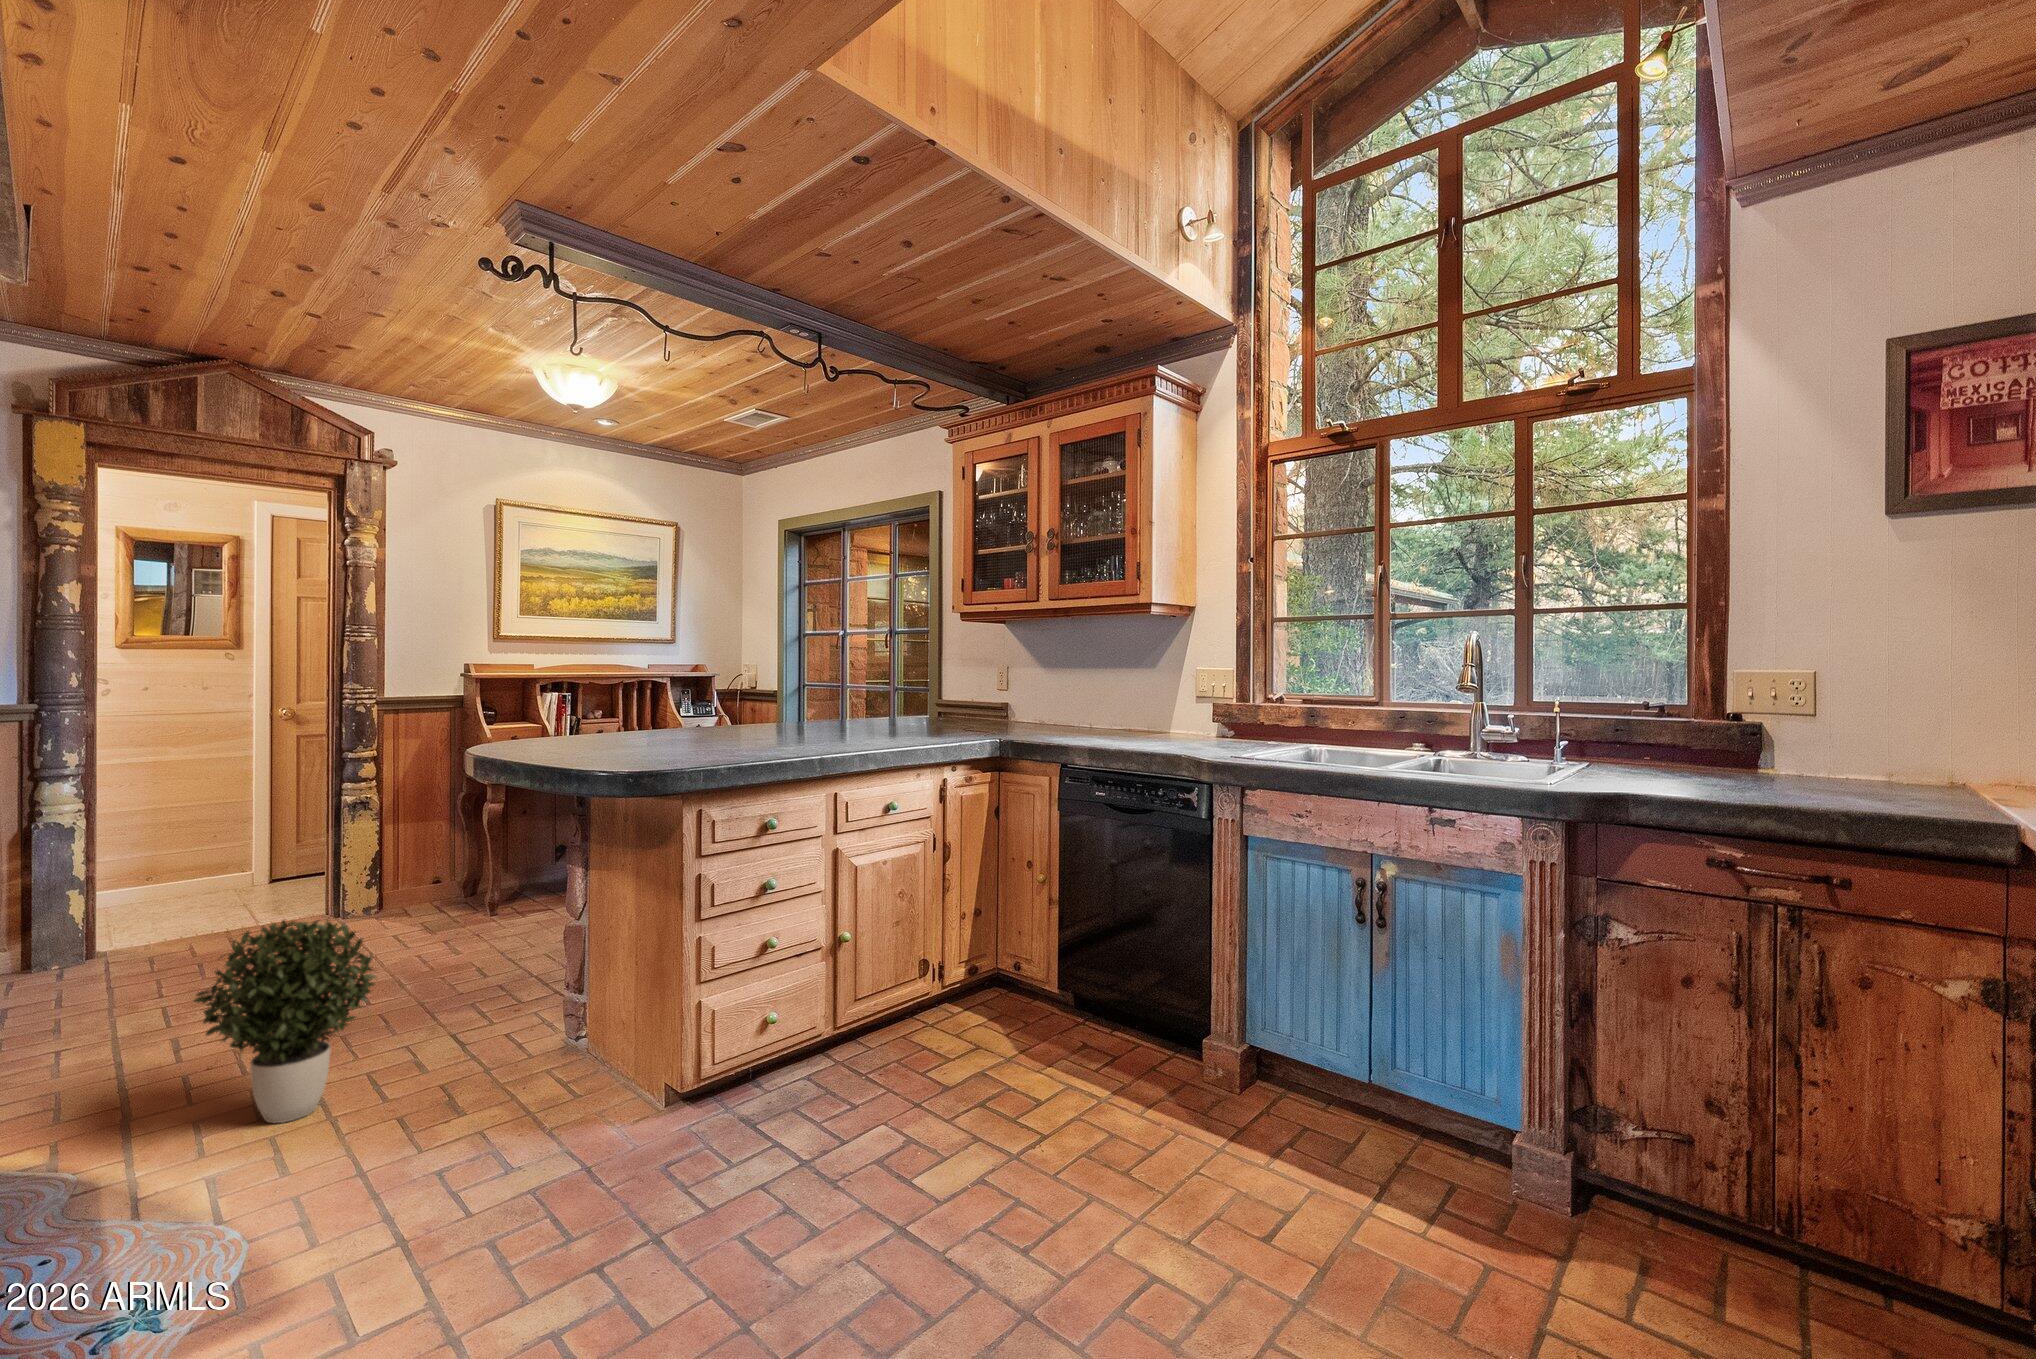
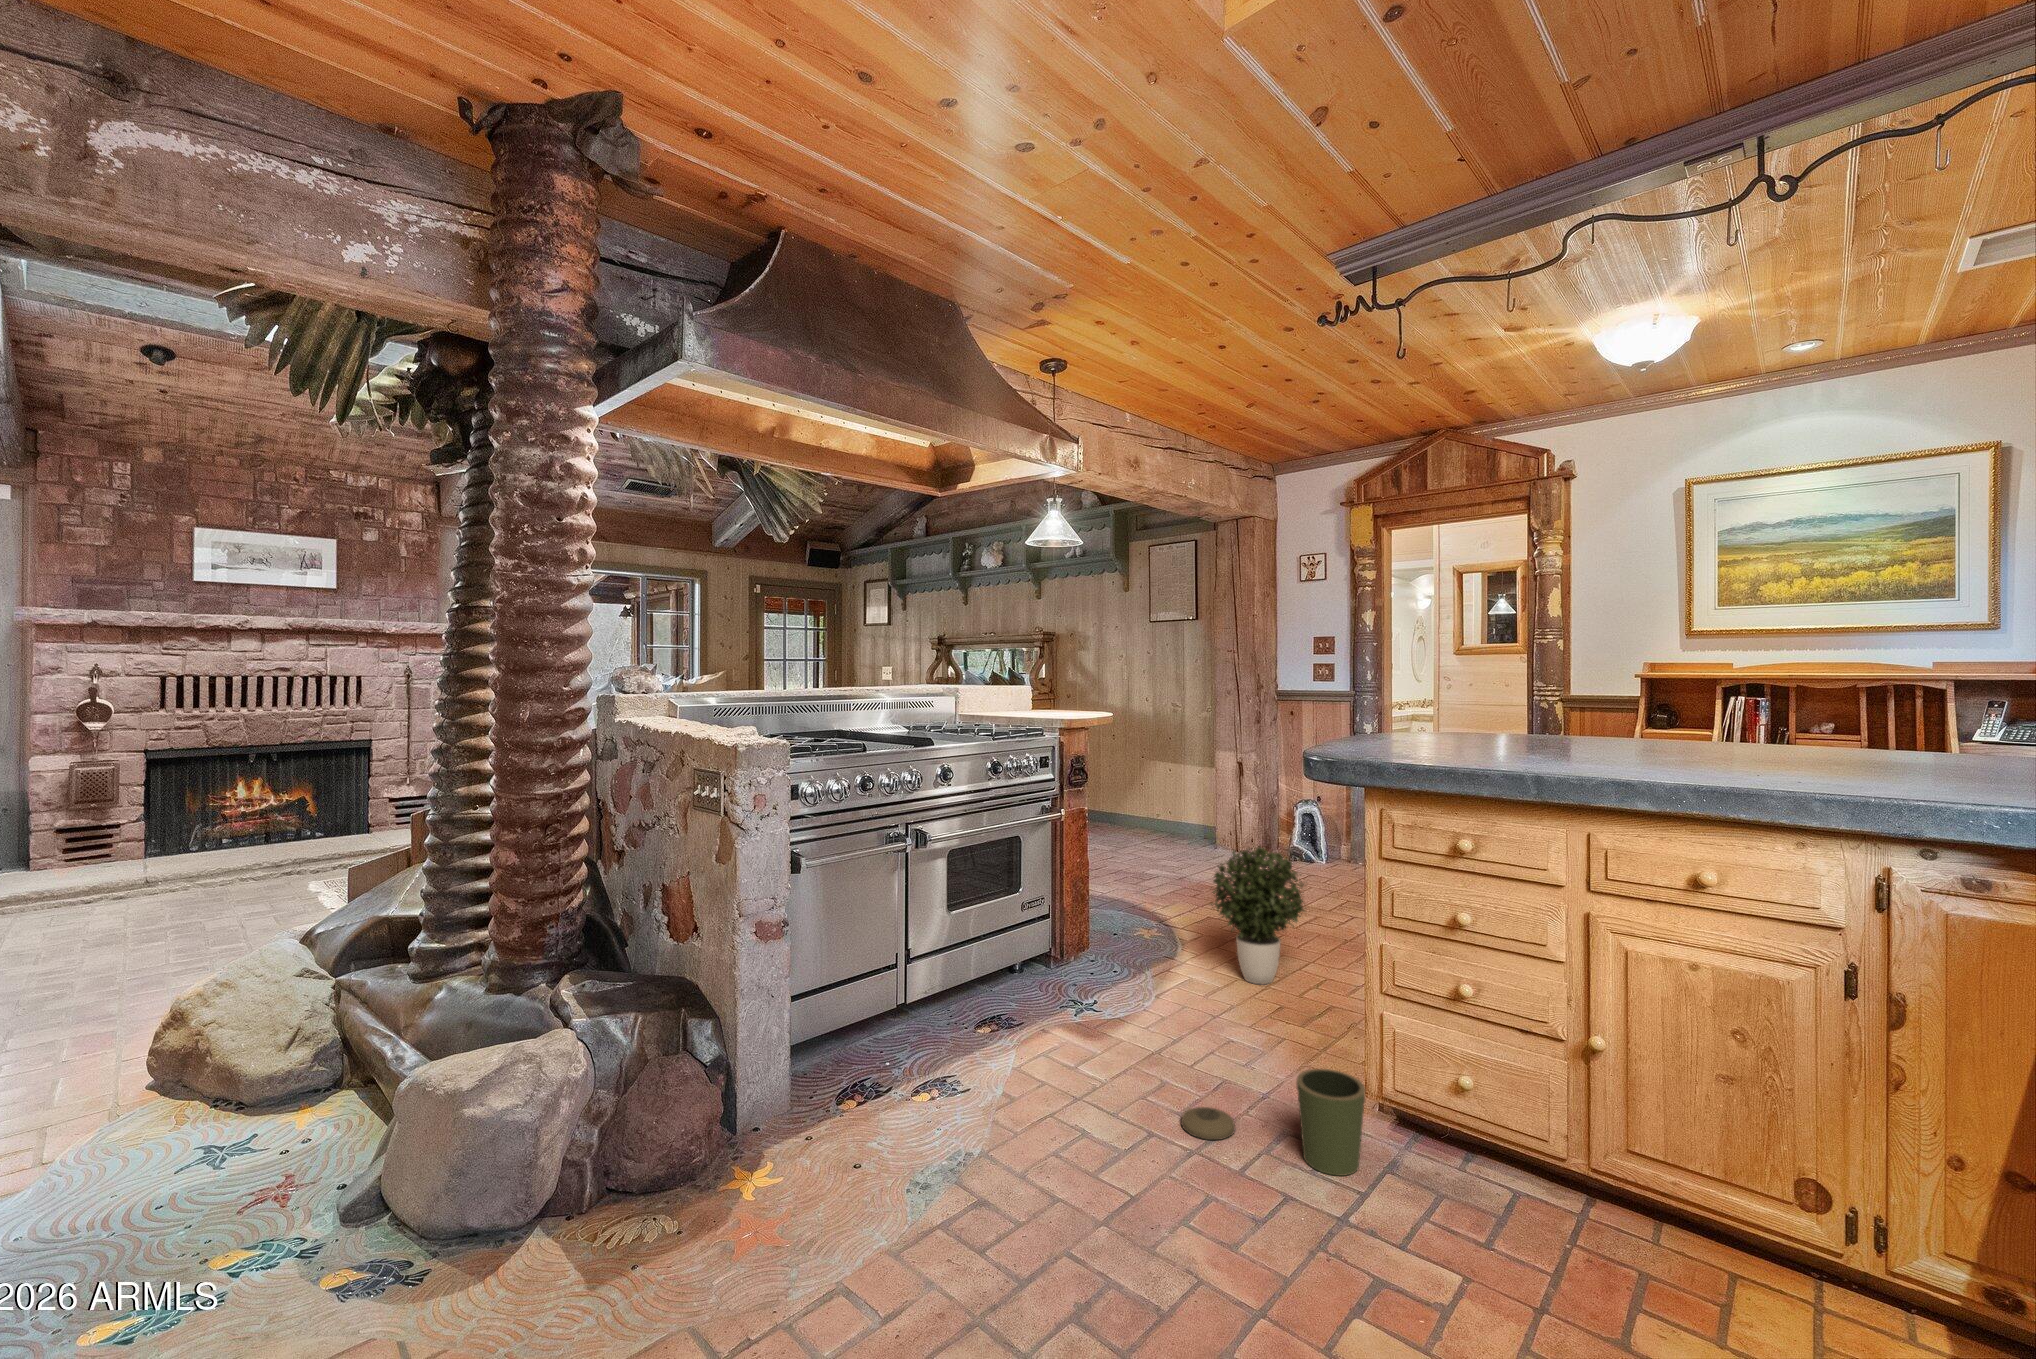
trash can: none [572,1060,757,1237] -> present [1181,1069,1365,1176]

